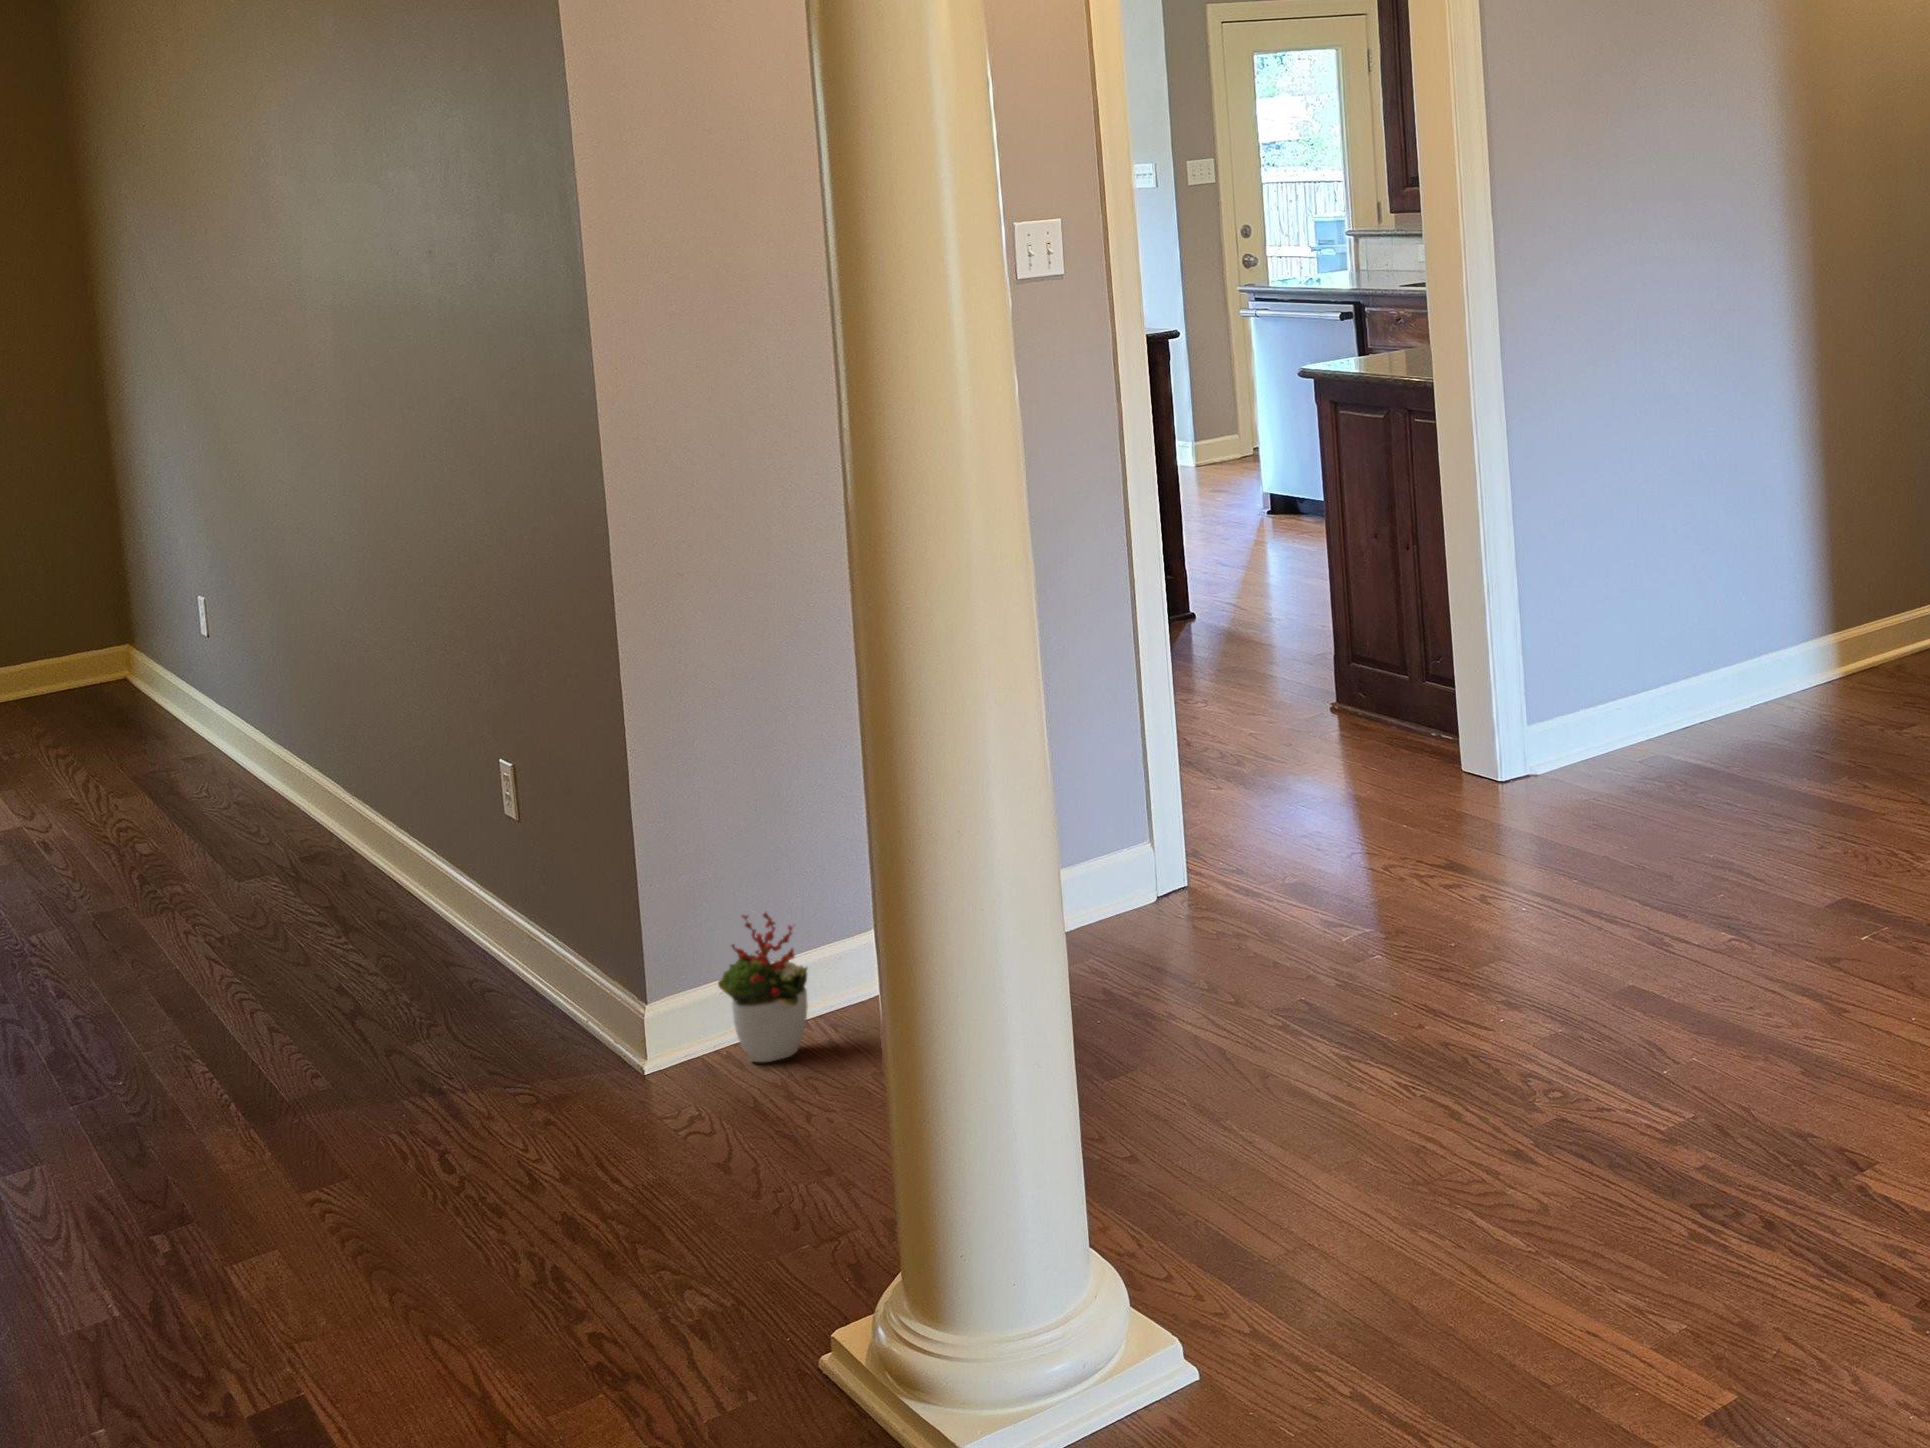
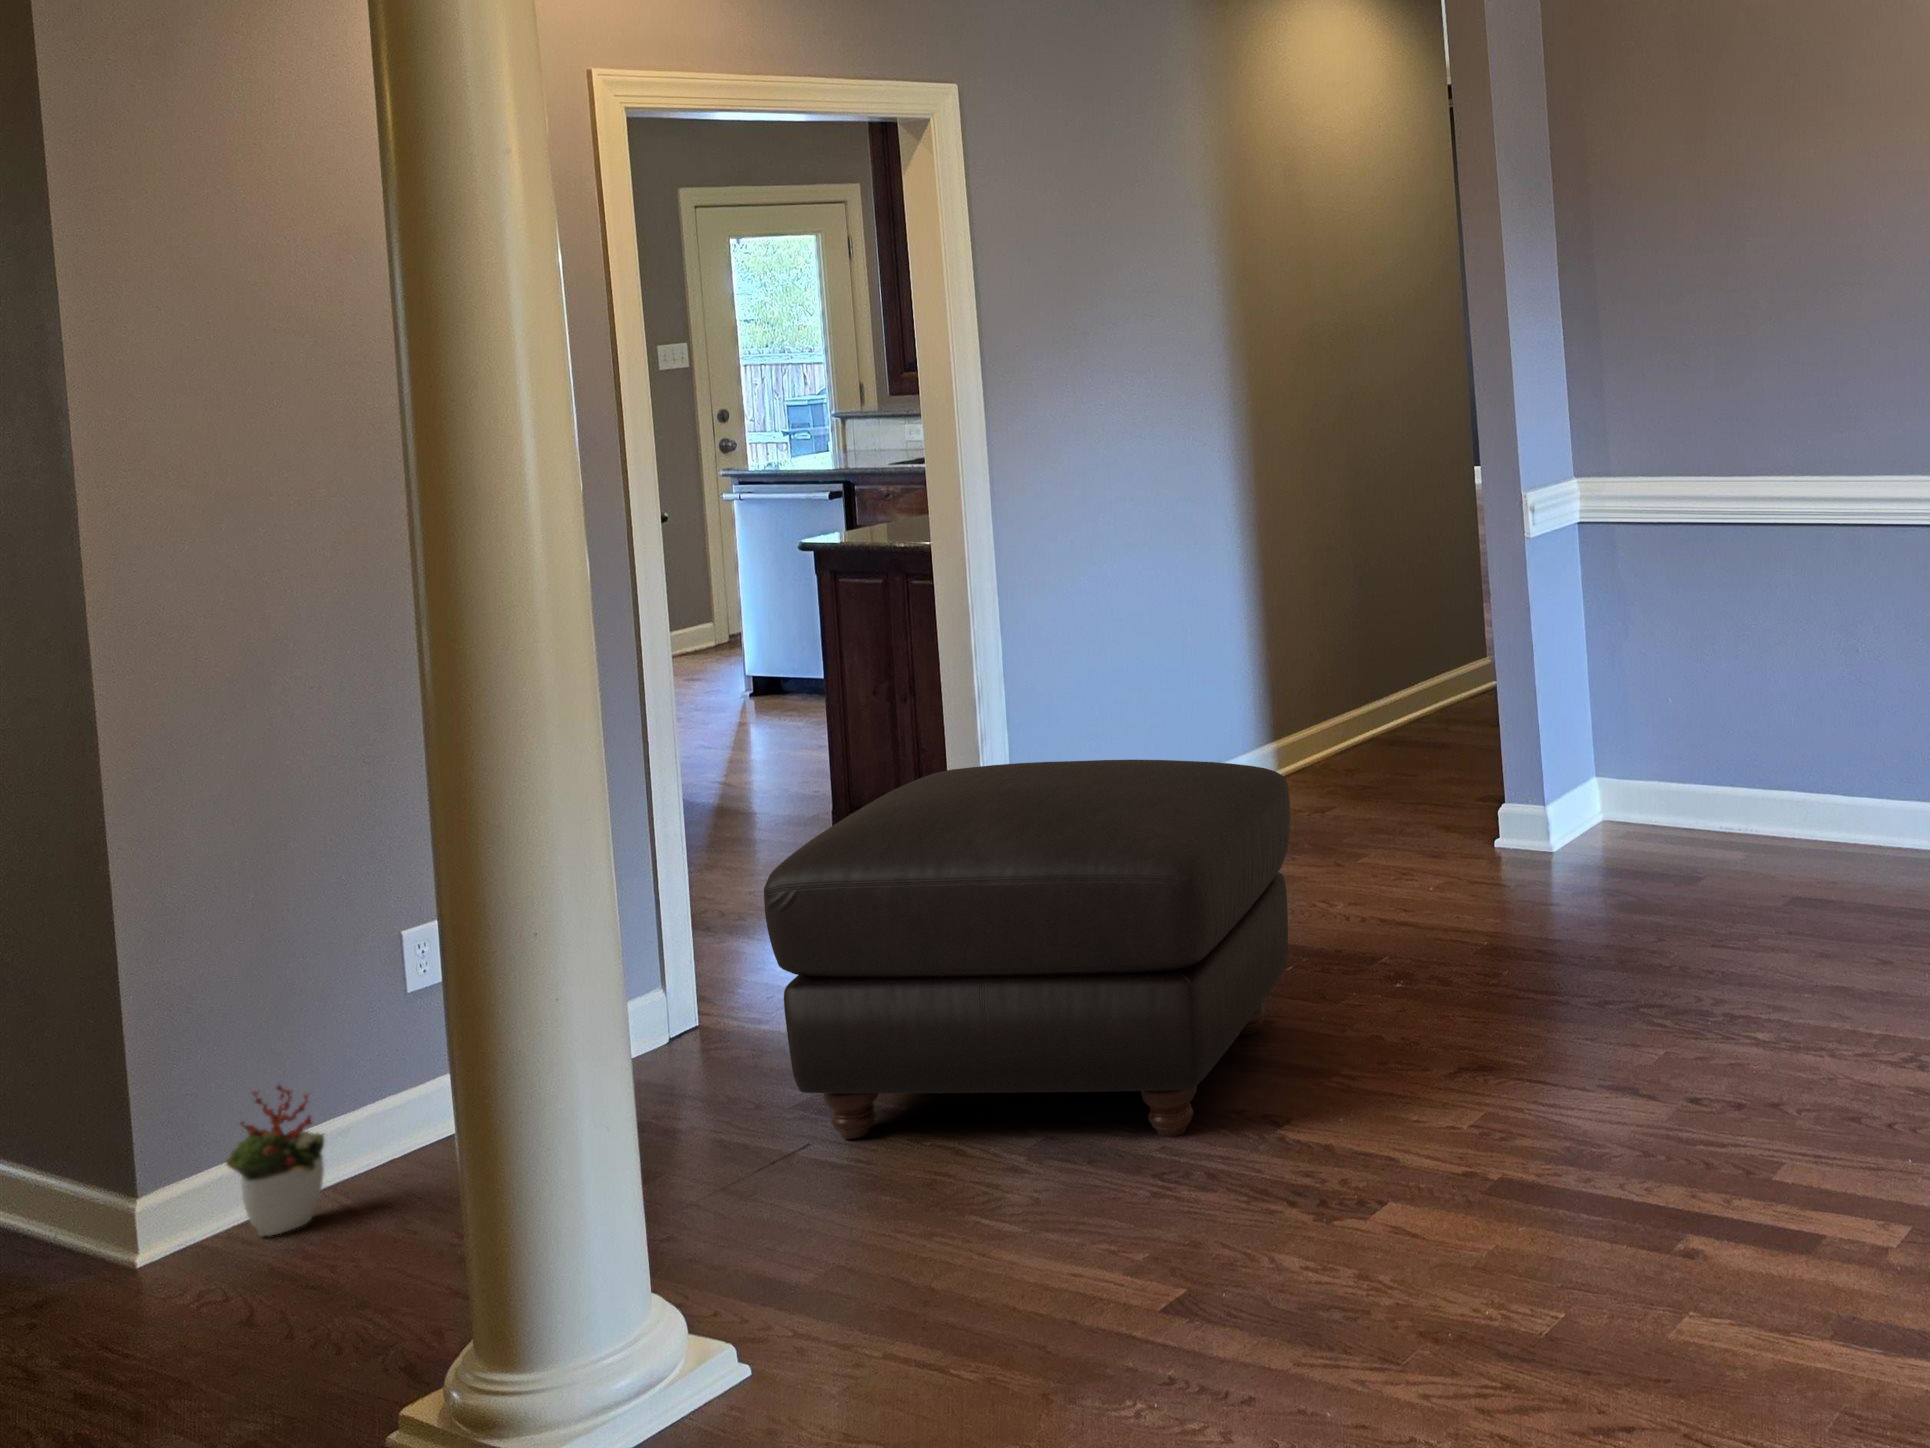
ottoman: none [1236,652,1875,1152] -> present [764,760,1290,1139]

